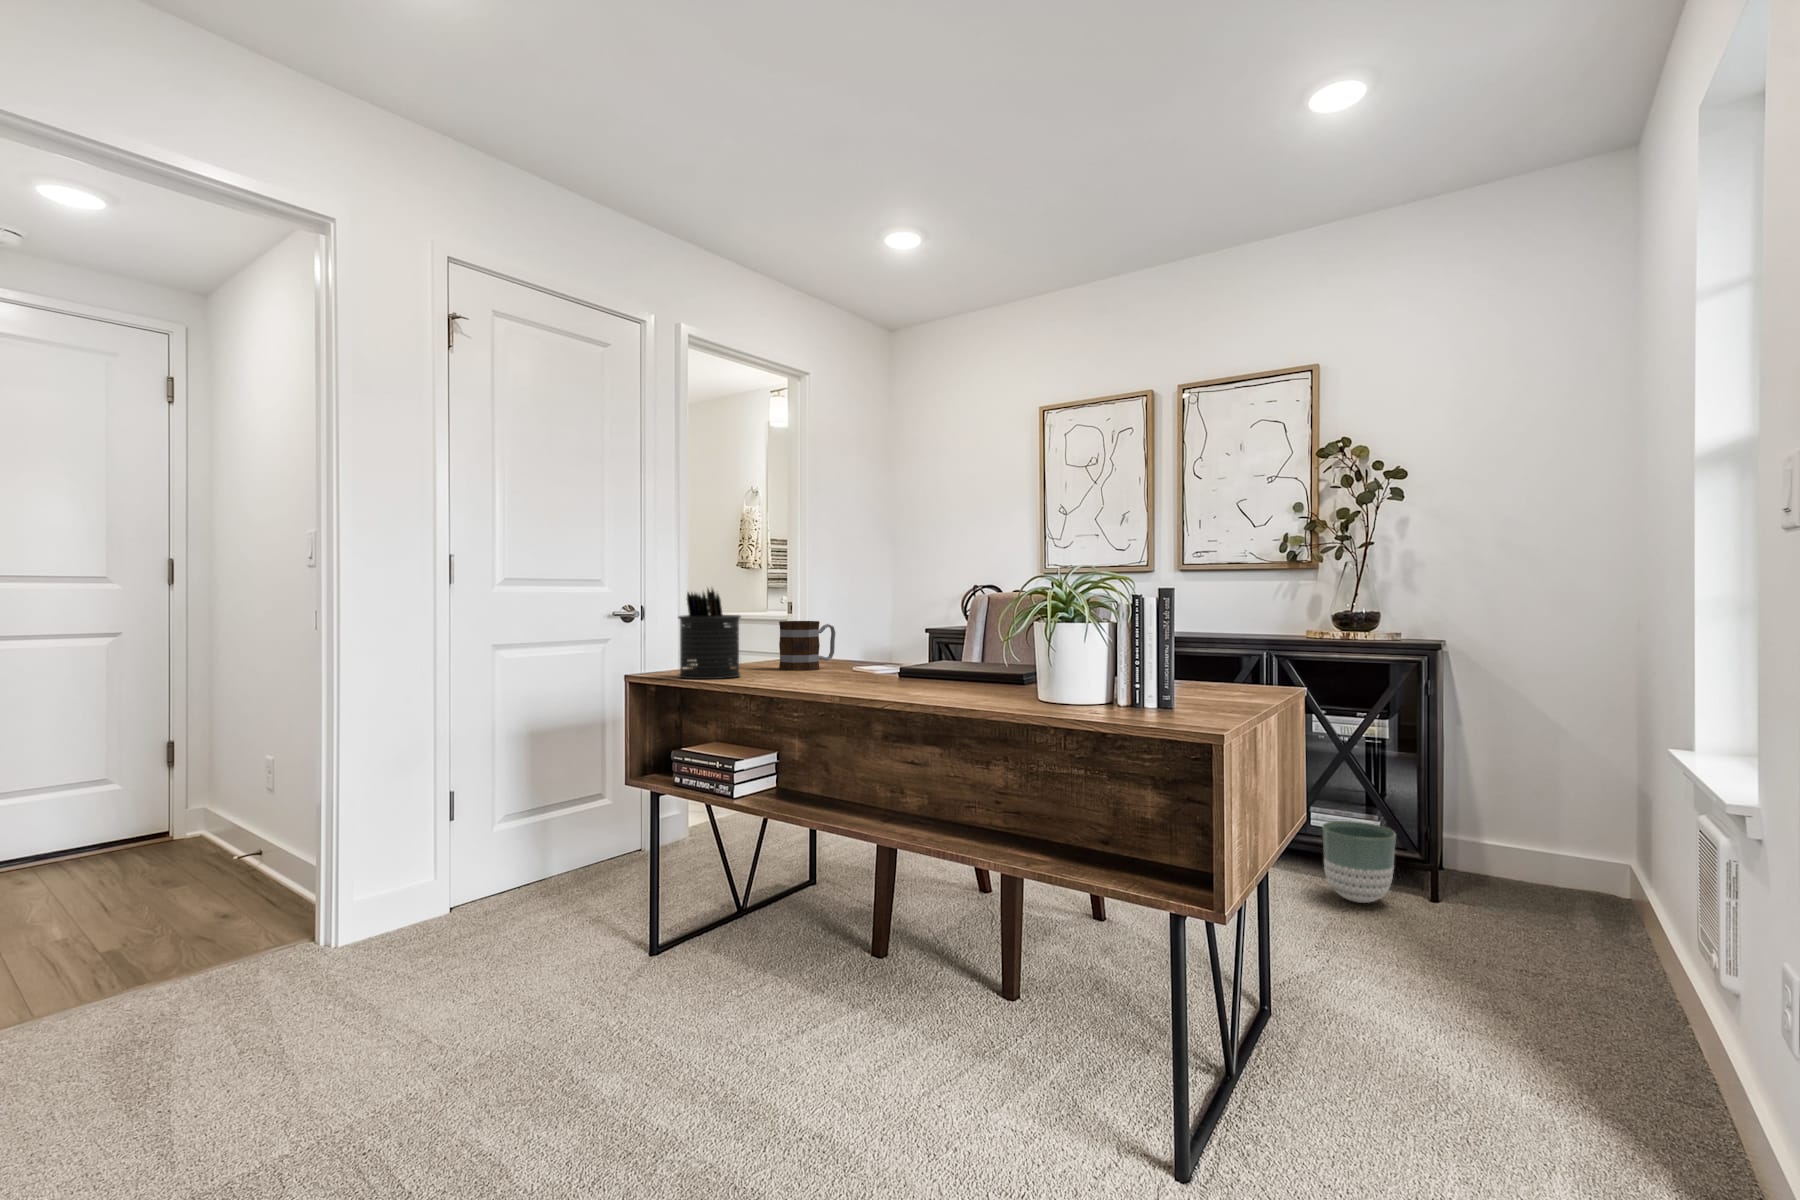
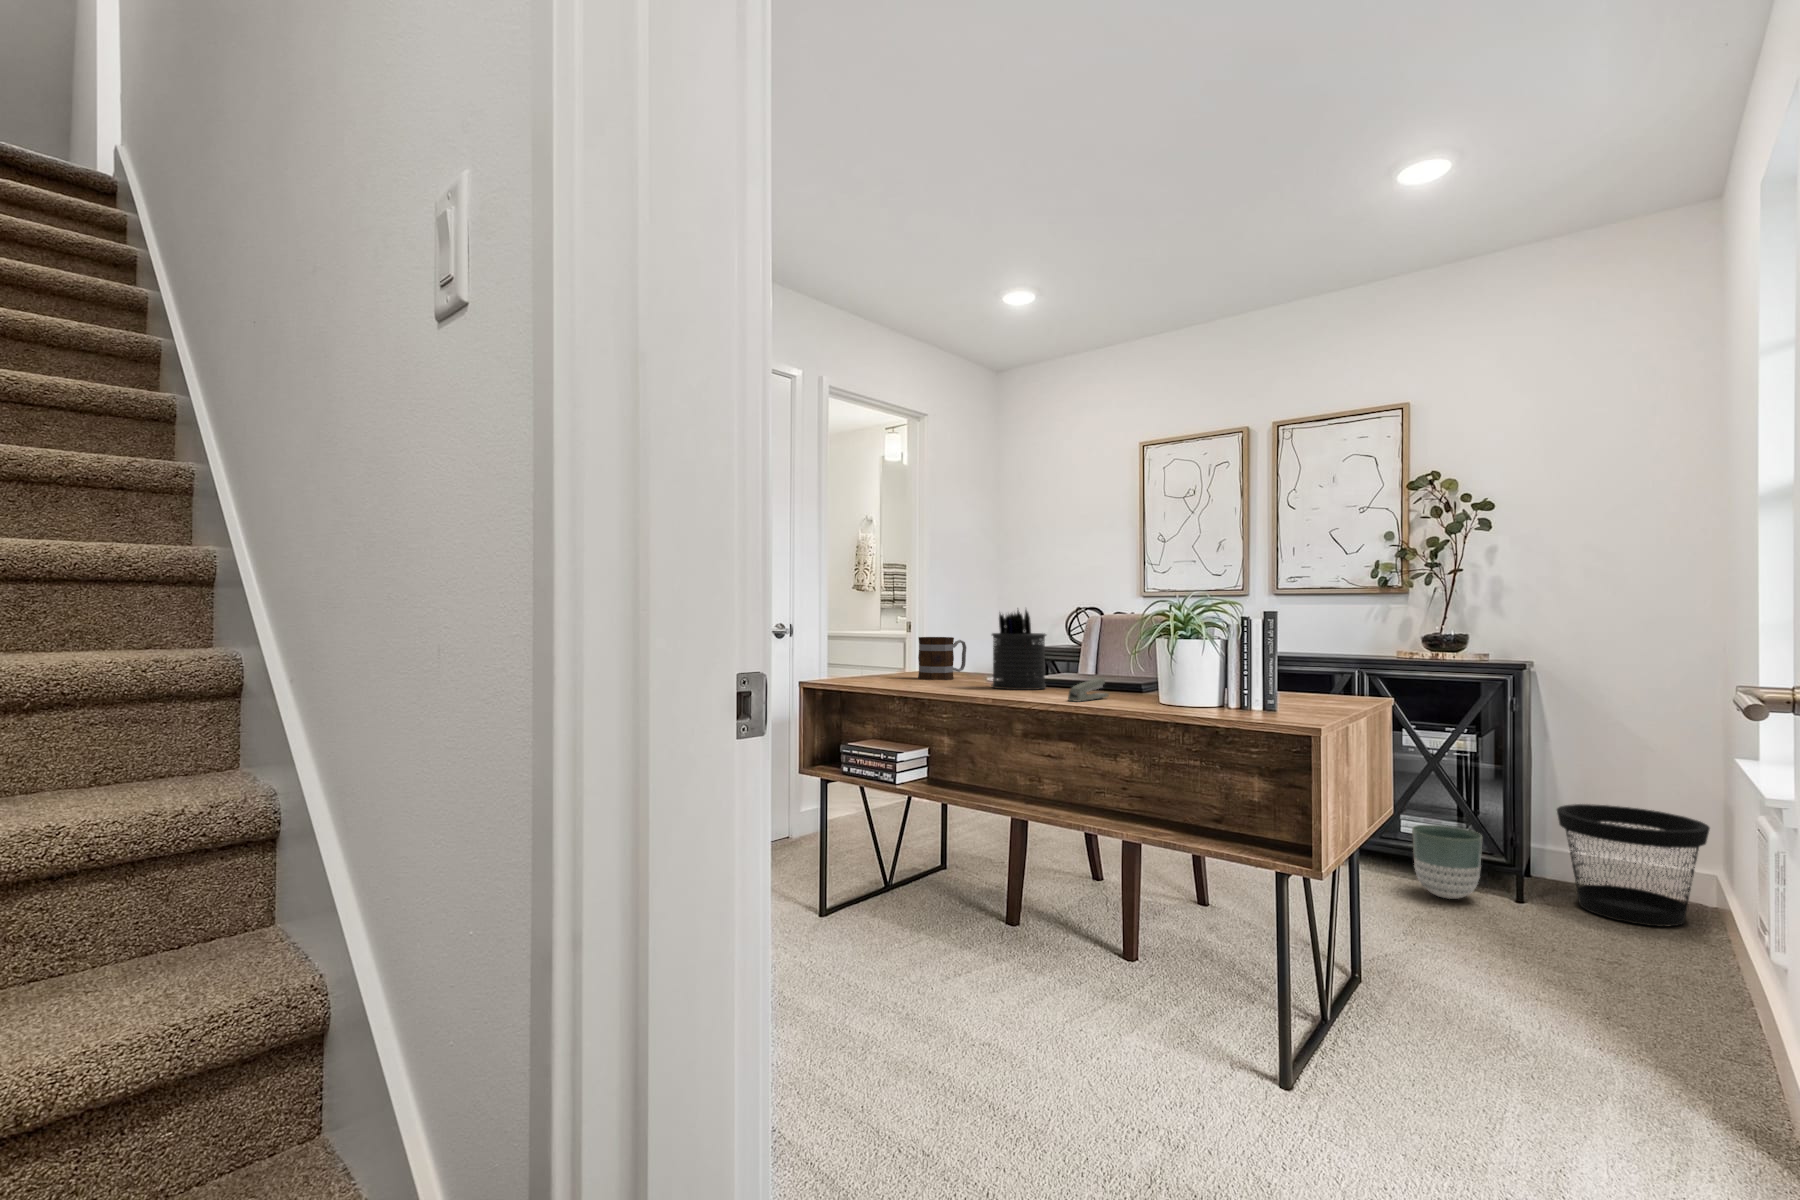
pen holder: present [678,589,741,679] -> present [991,610,1046,690]
stapler: none [930,669,982,699] -> present [1068,678,1109,702]
wastebasket: none [1471,795,1630,928] -> present [1557,804,1710,926]

